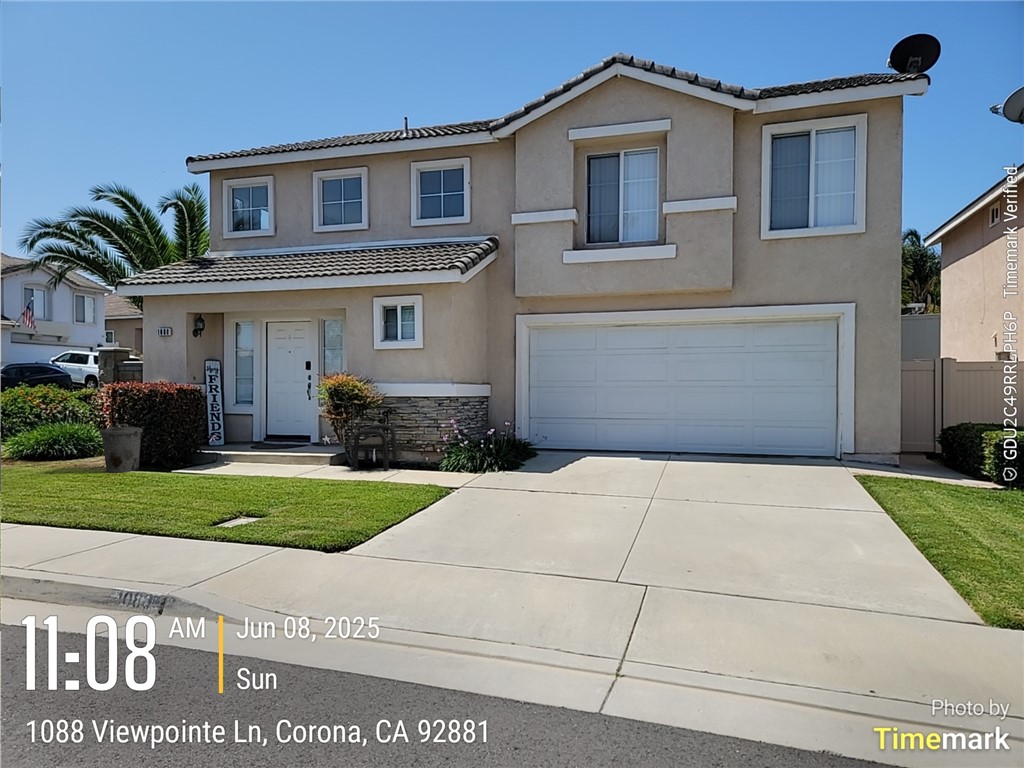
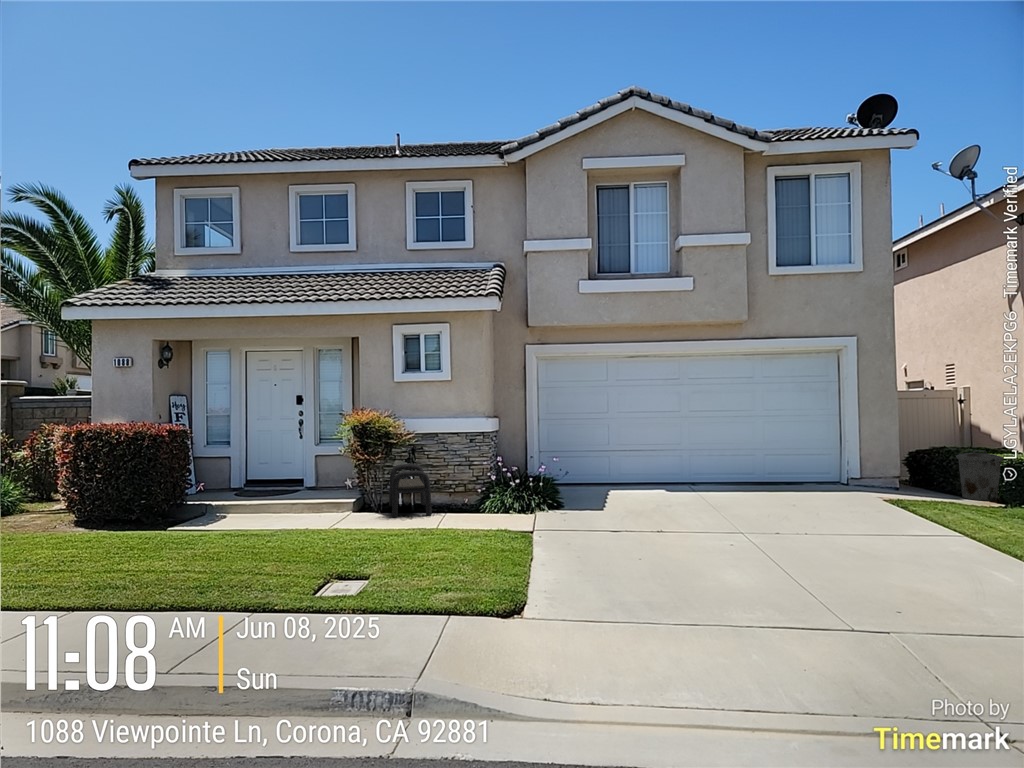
trash can: present [100,424,143,473] -> present [956,450,1003,501]

